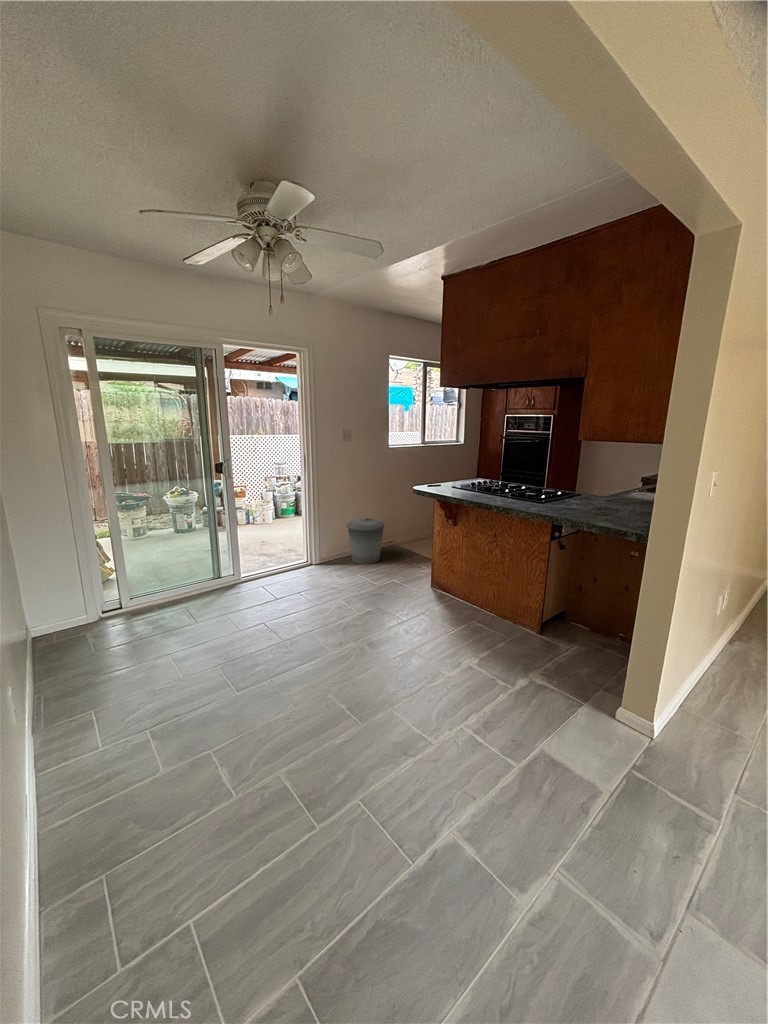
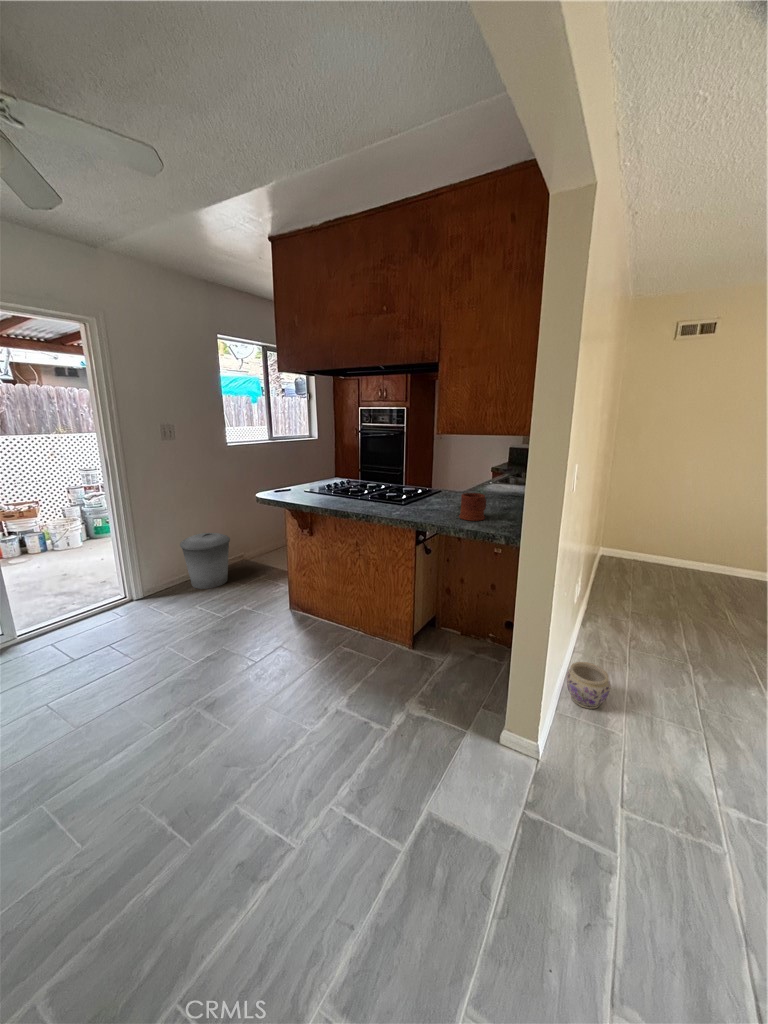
mug: none [594,495,624,520] -> present [459,493,486,521]
planter: none [698,669,749,716] -> present [567,662,610,709]

